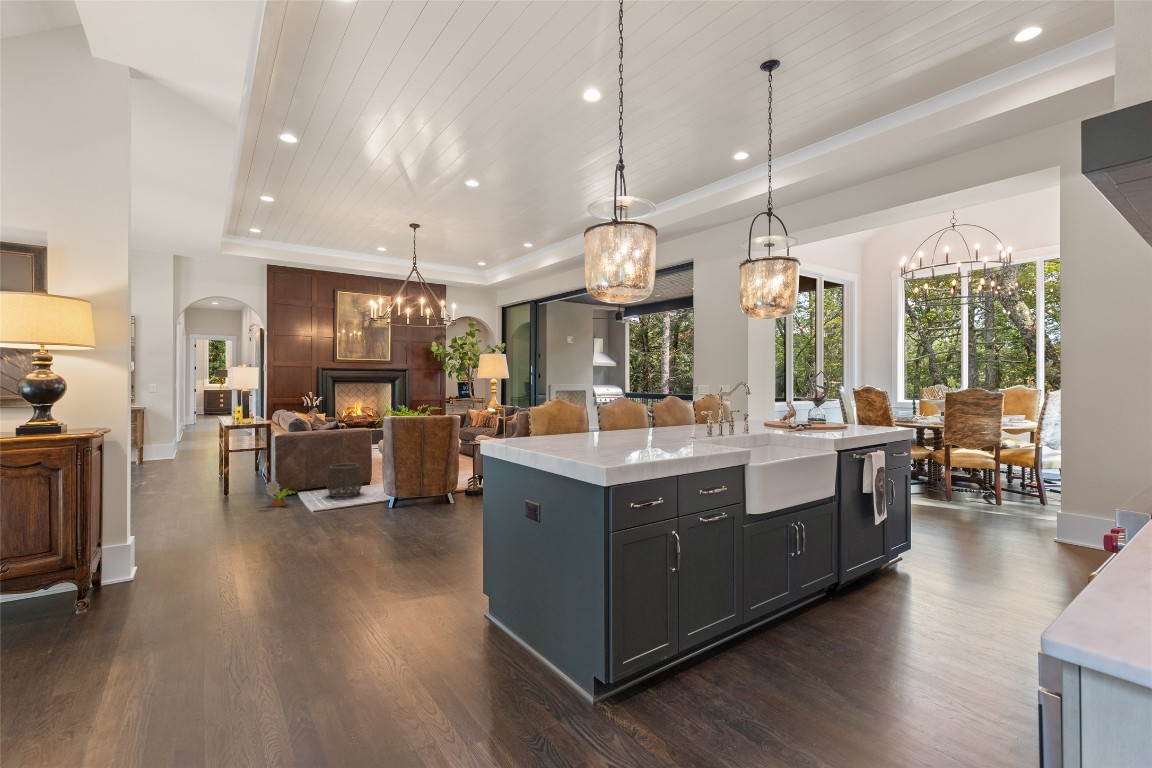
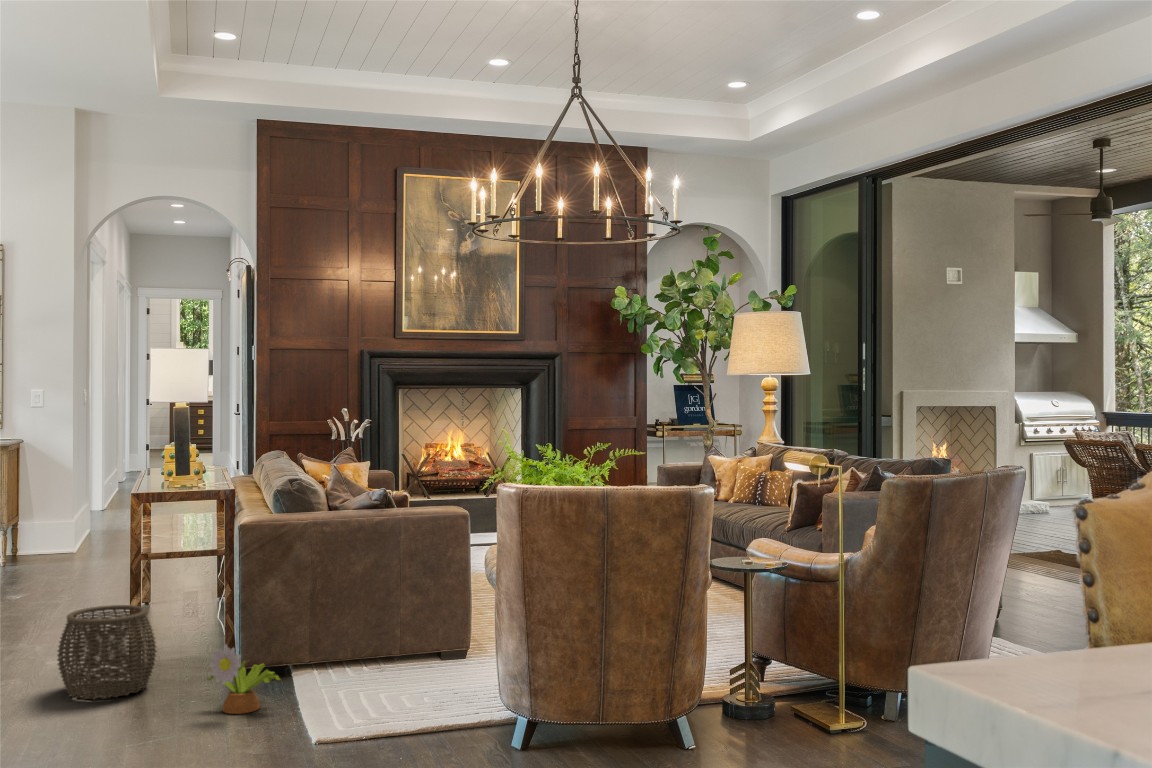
woven basket: present [326,463,363,497] -> present [57,605,157,699]

